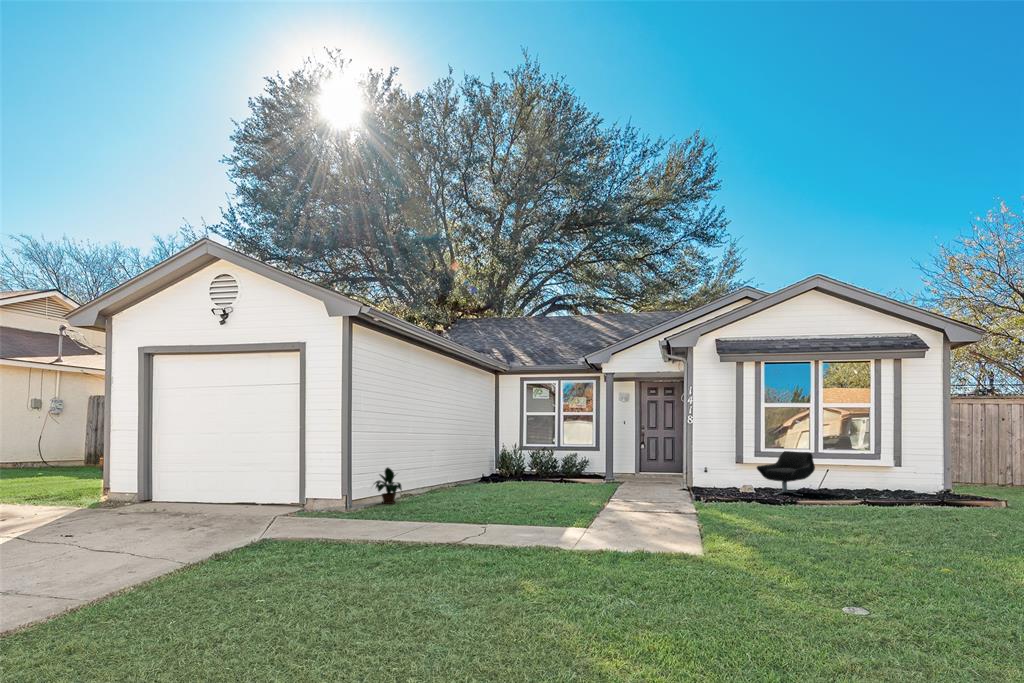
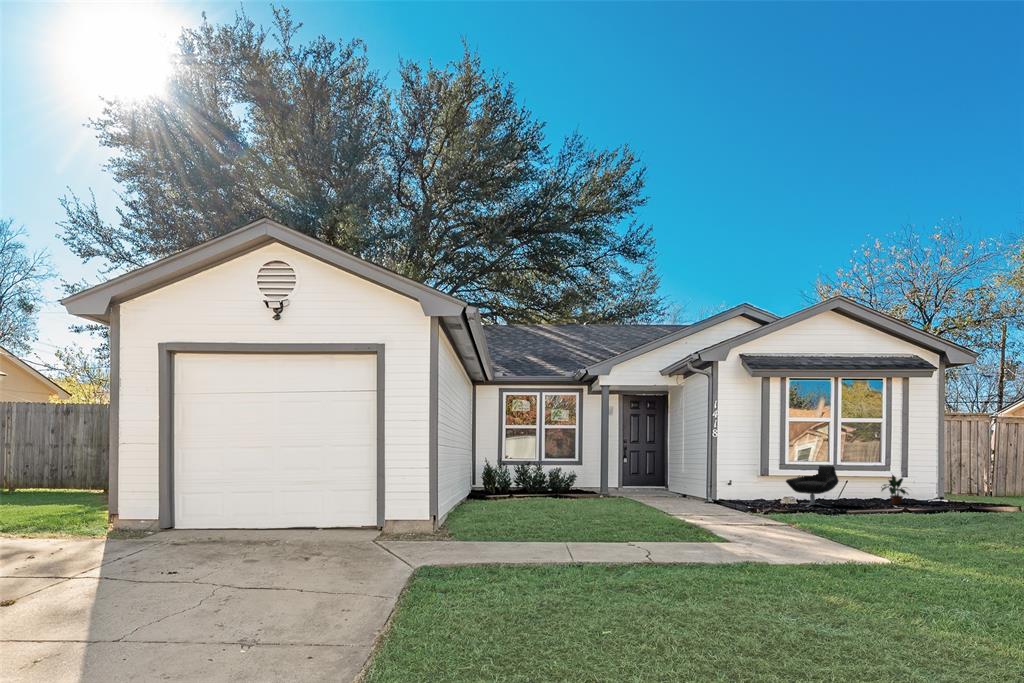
potted plant: present [374,468,402,504] -> present [881,475,908,504]

